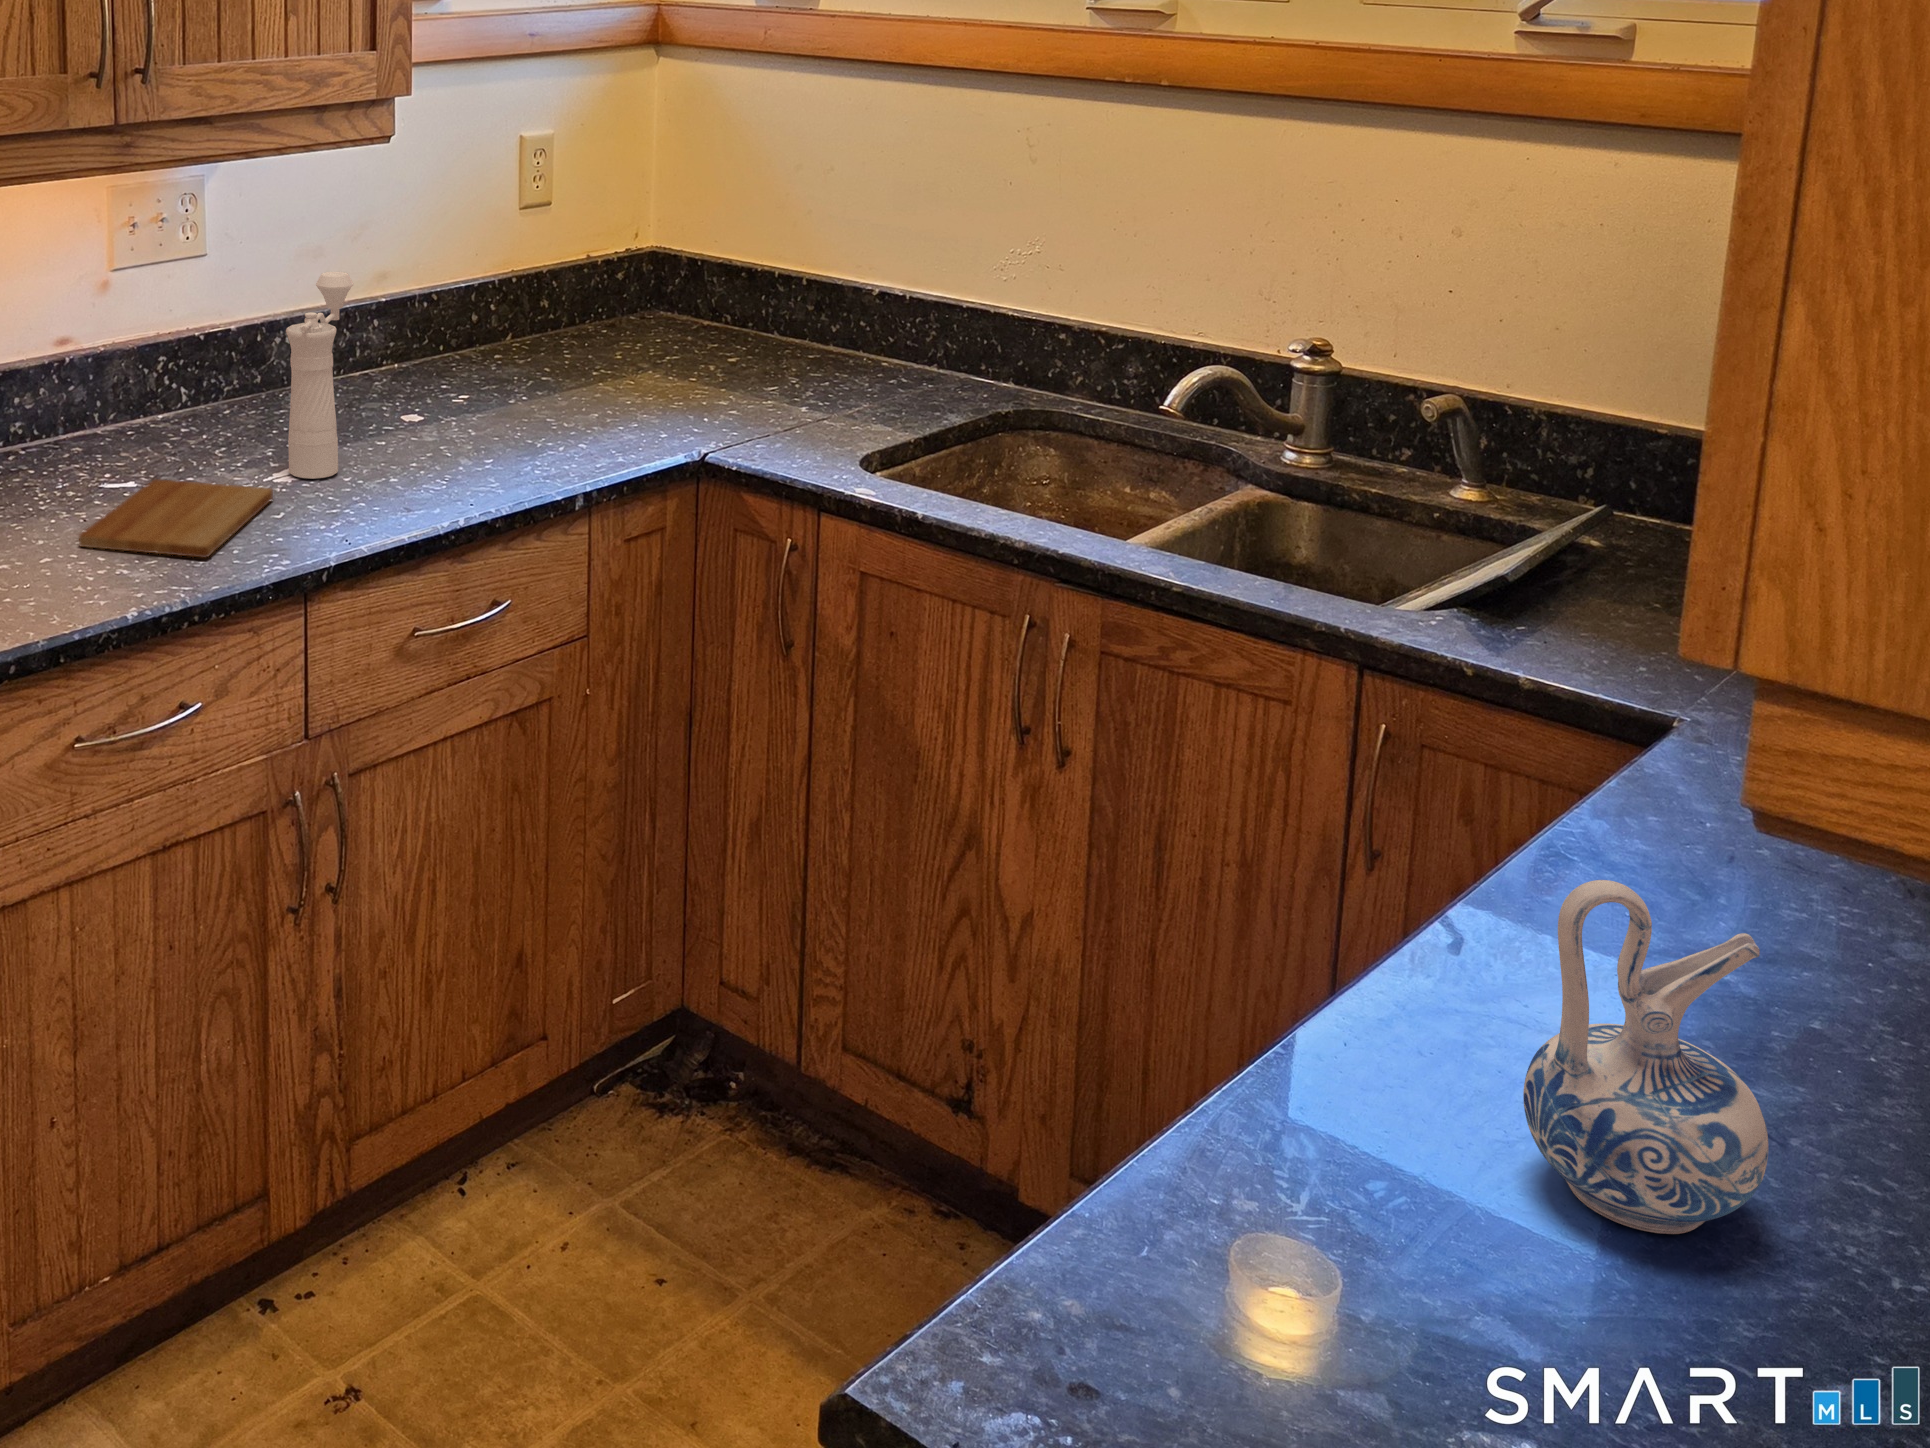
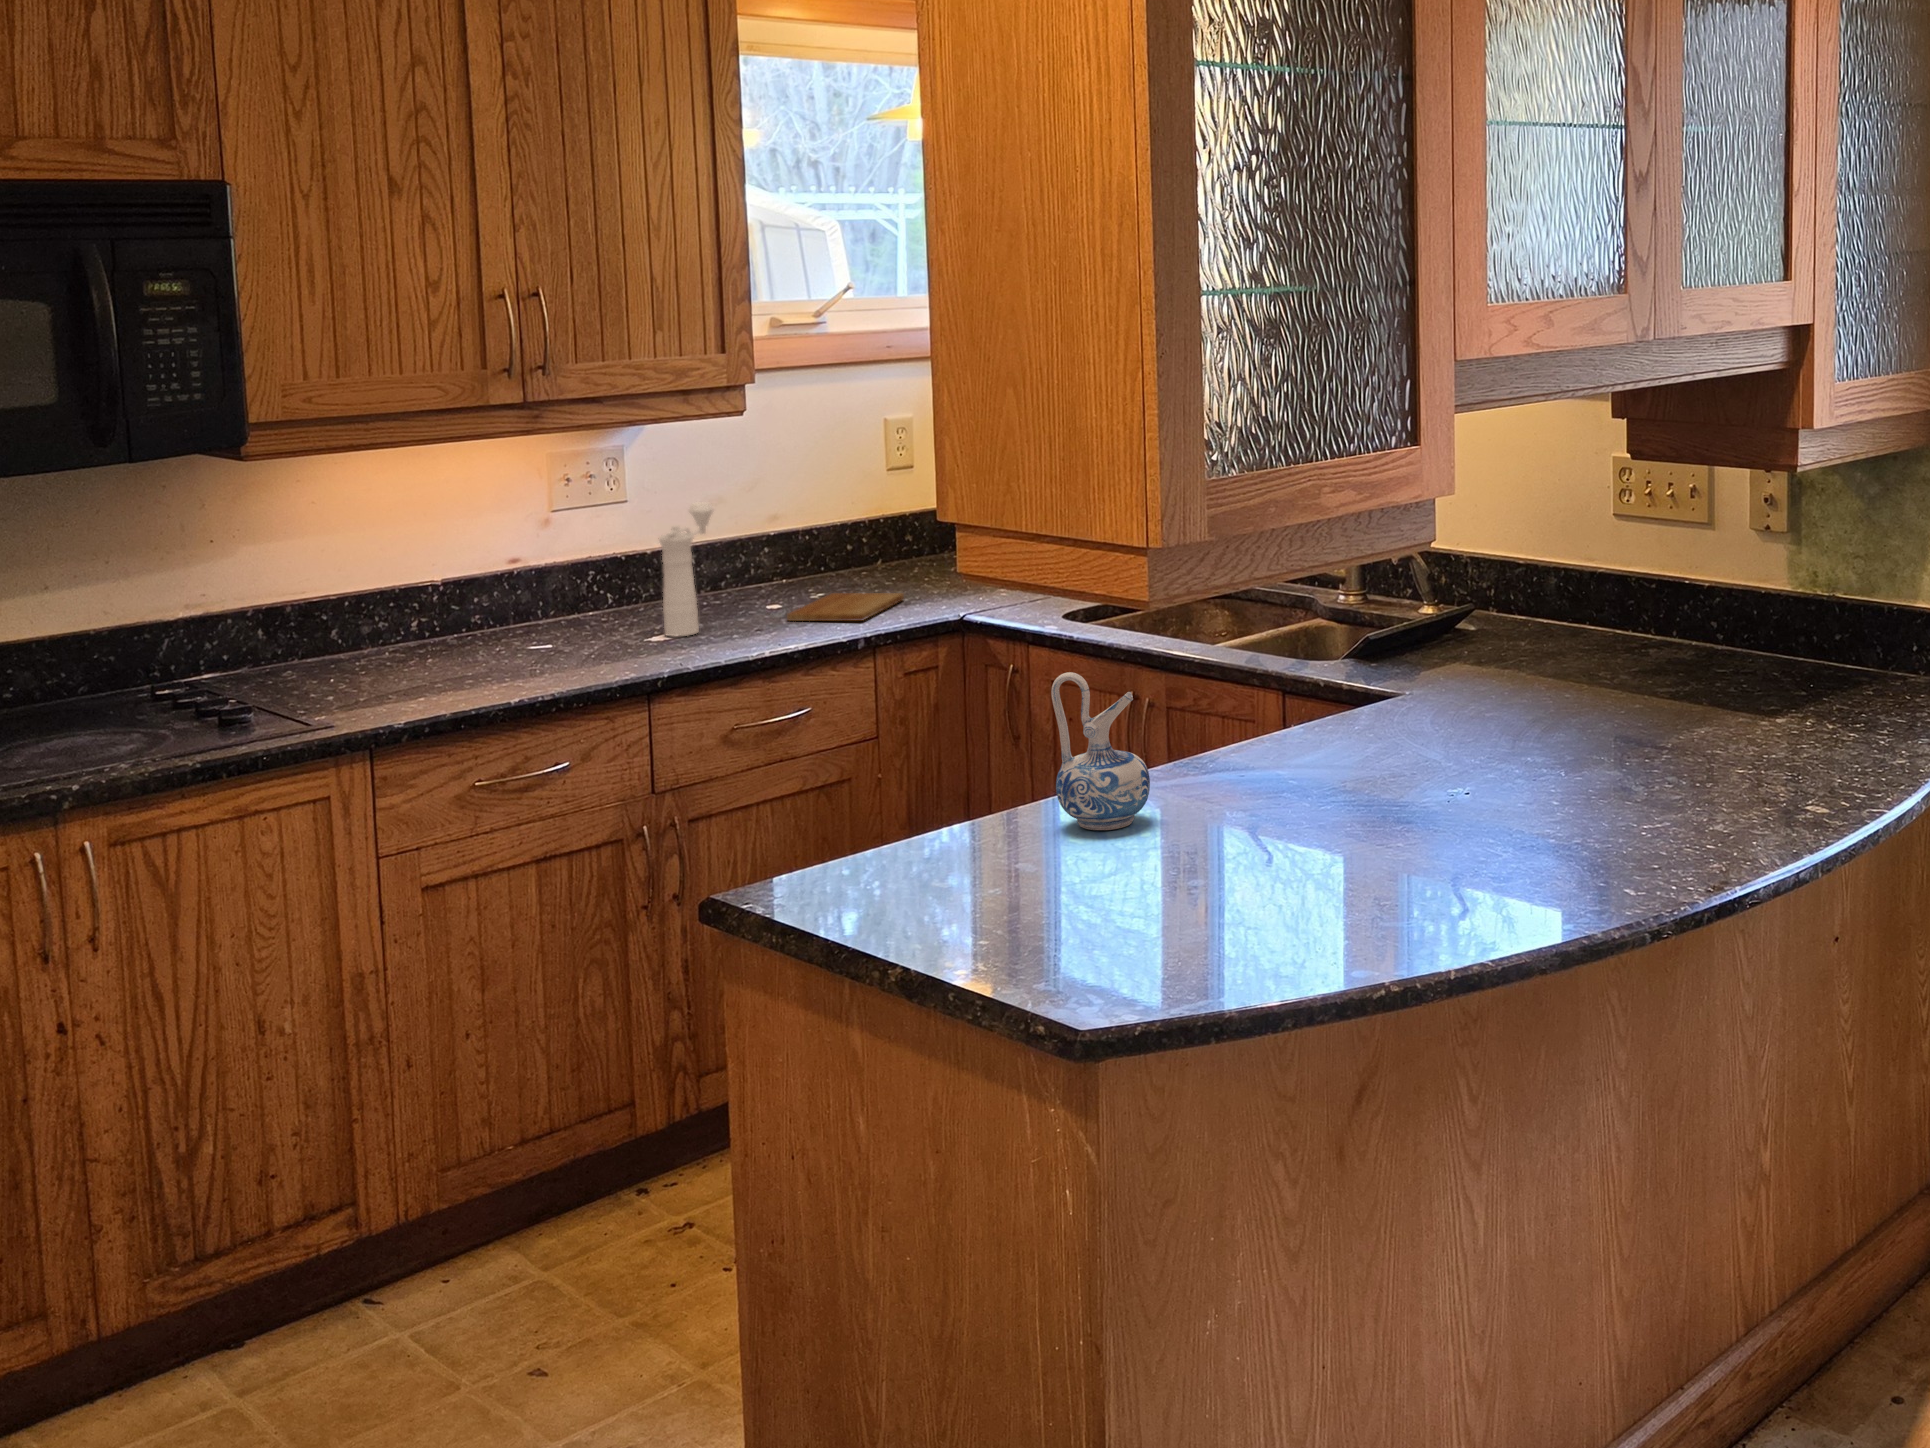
cutting board: present [79,479,273,557] -> present [787,593,904,621]

